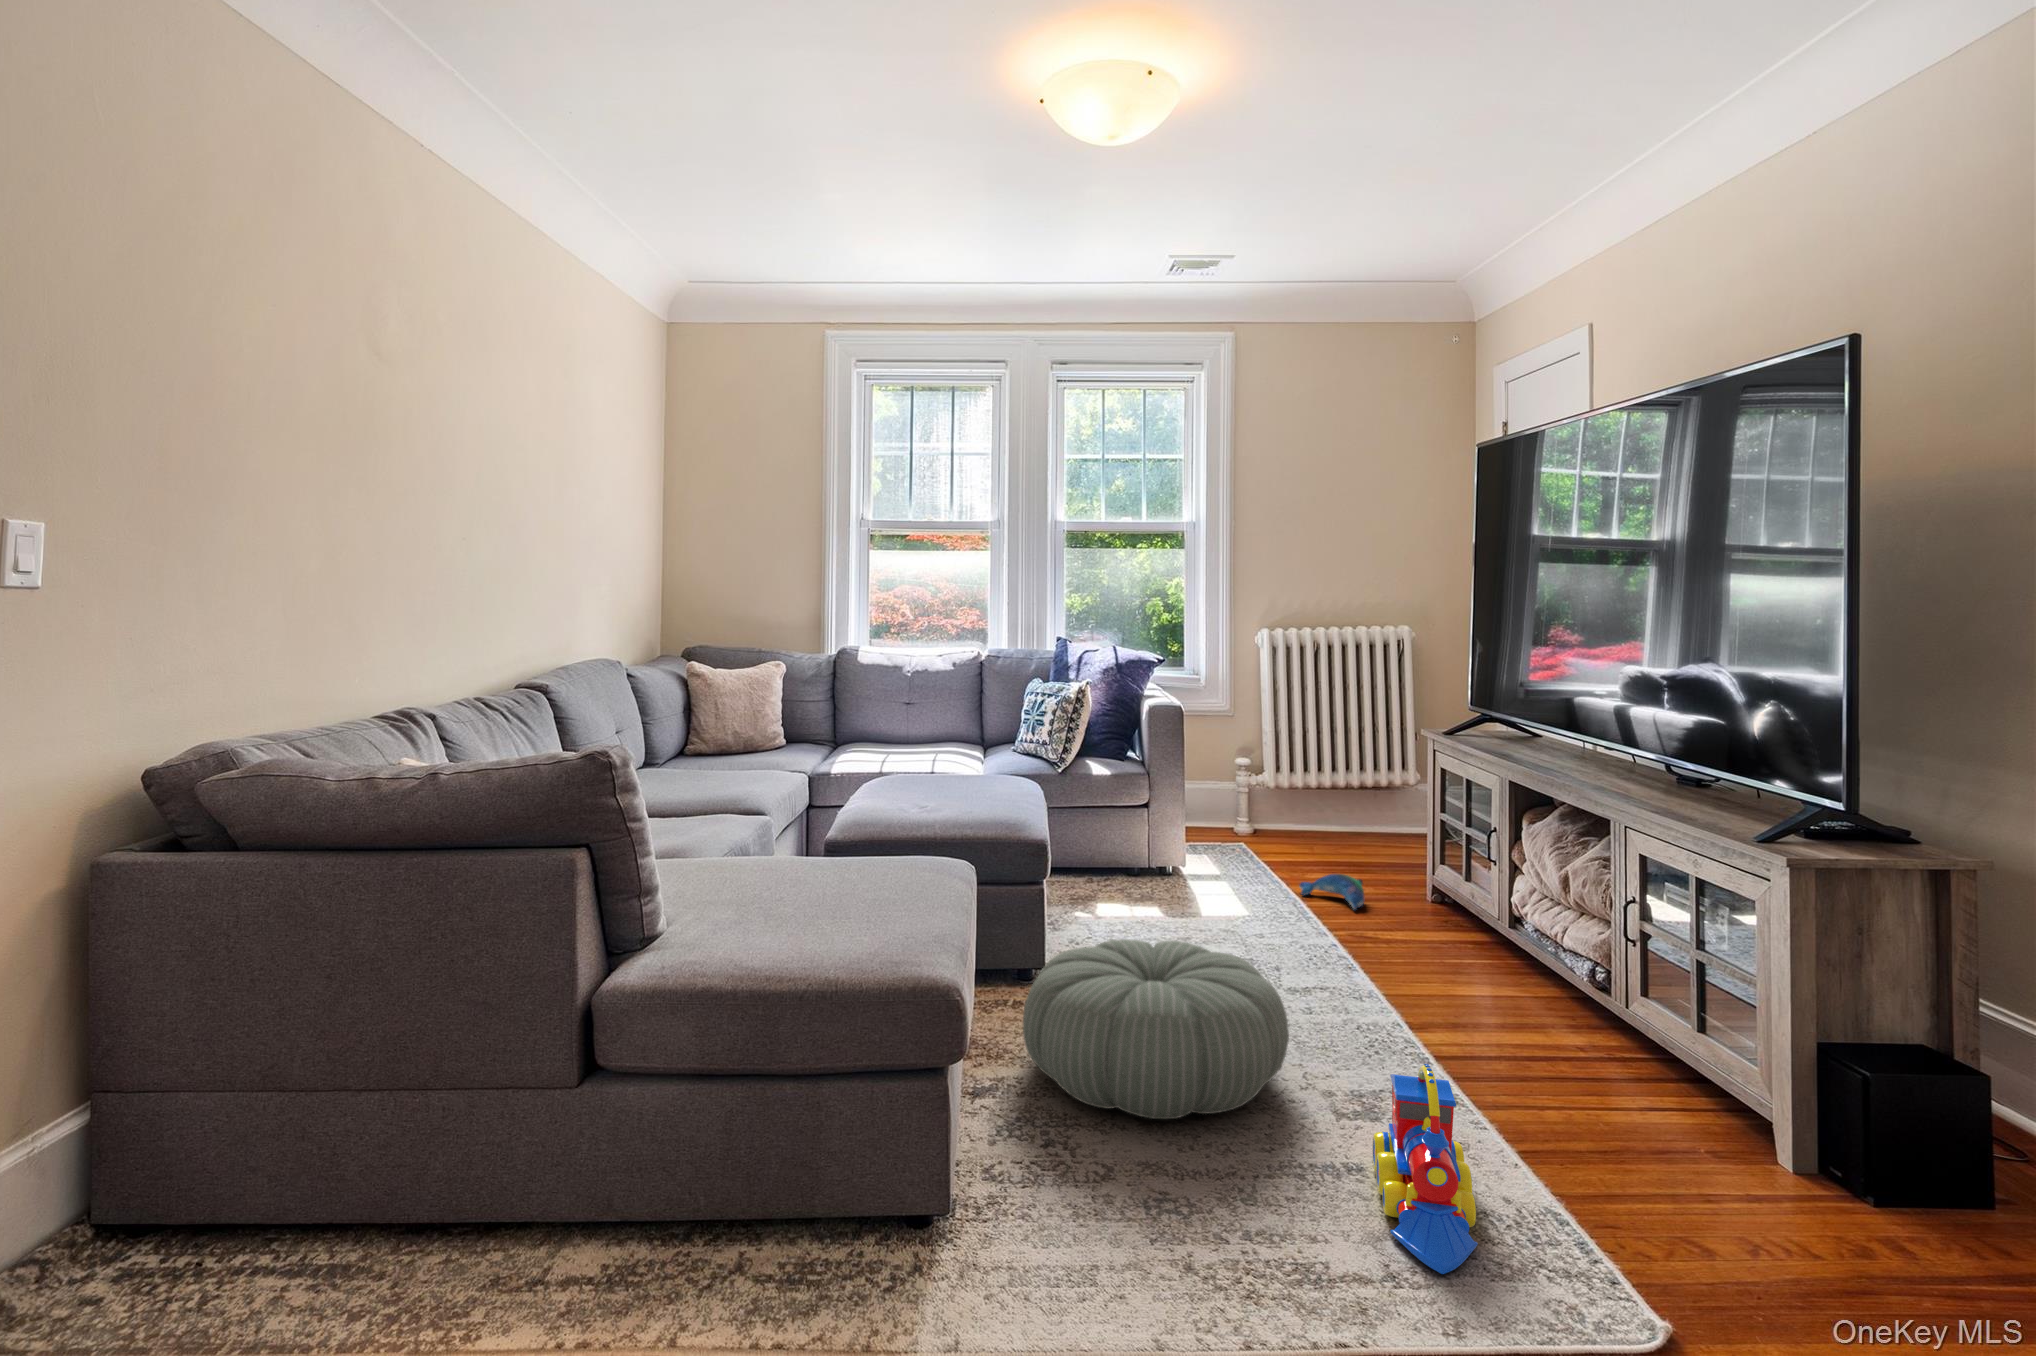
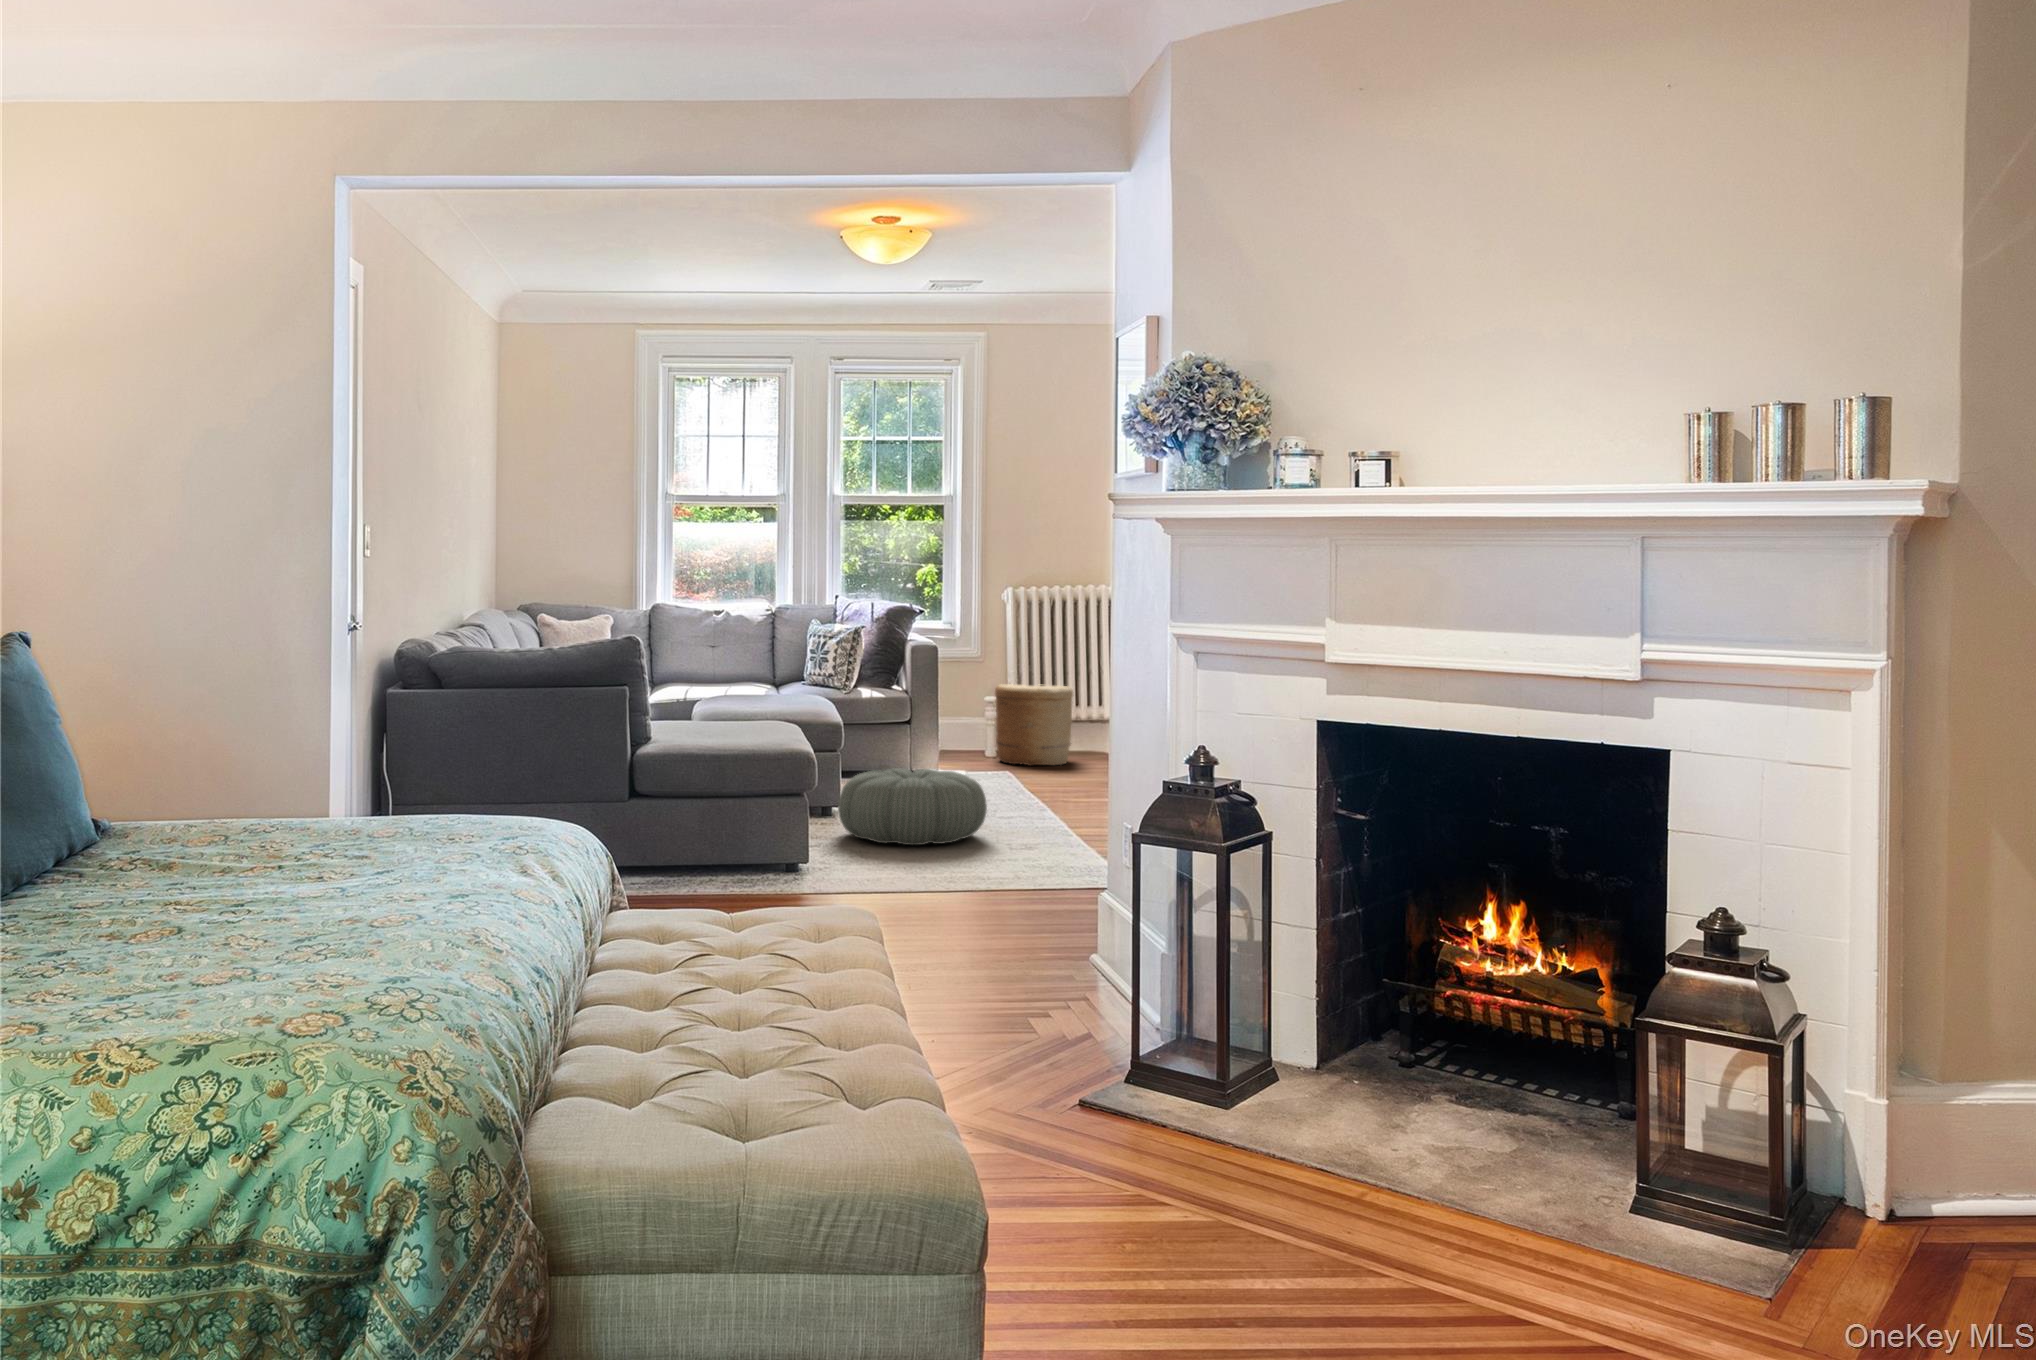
woven basket: none [1251,745,1351,851] -> present [995,684,1073,766]
plush toy: present [1299,874,1364,909] -> none [1022,767,1066,789]
toy train: present [1372,1064,1478,1274] -> none [1020,792,1062,869]

